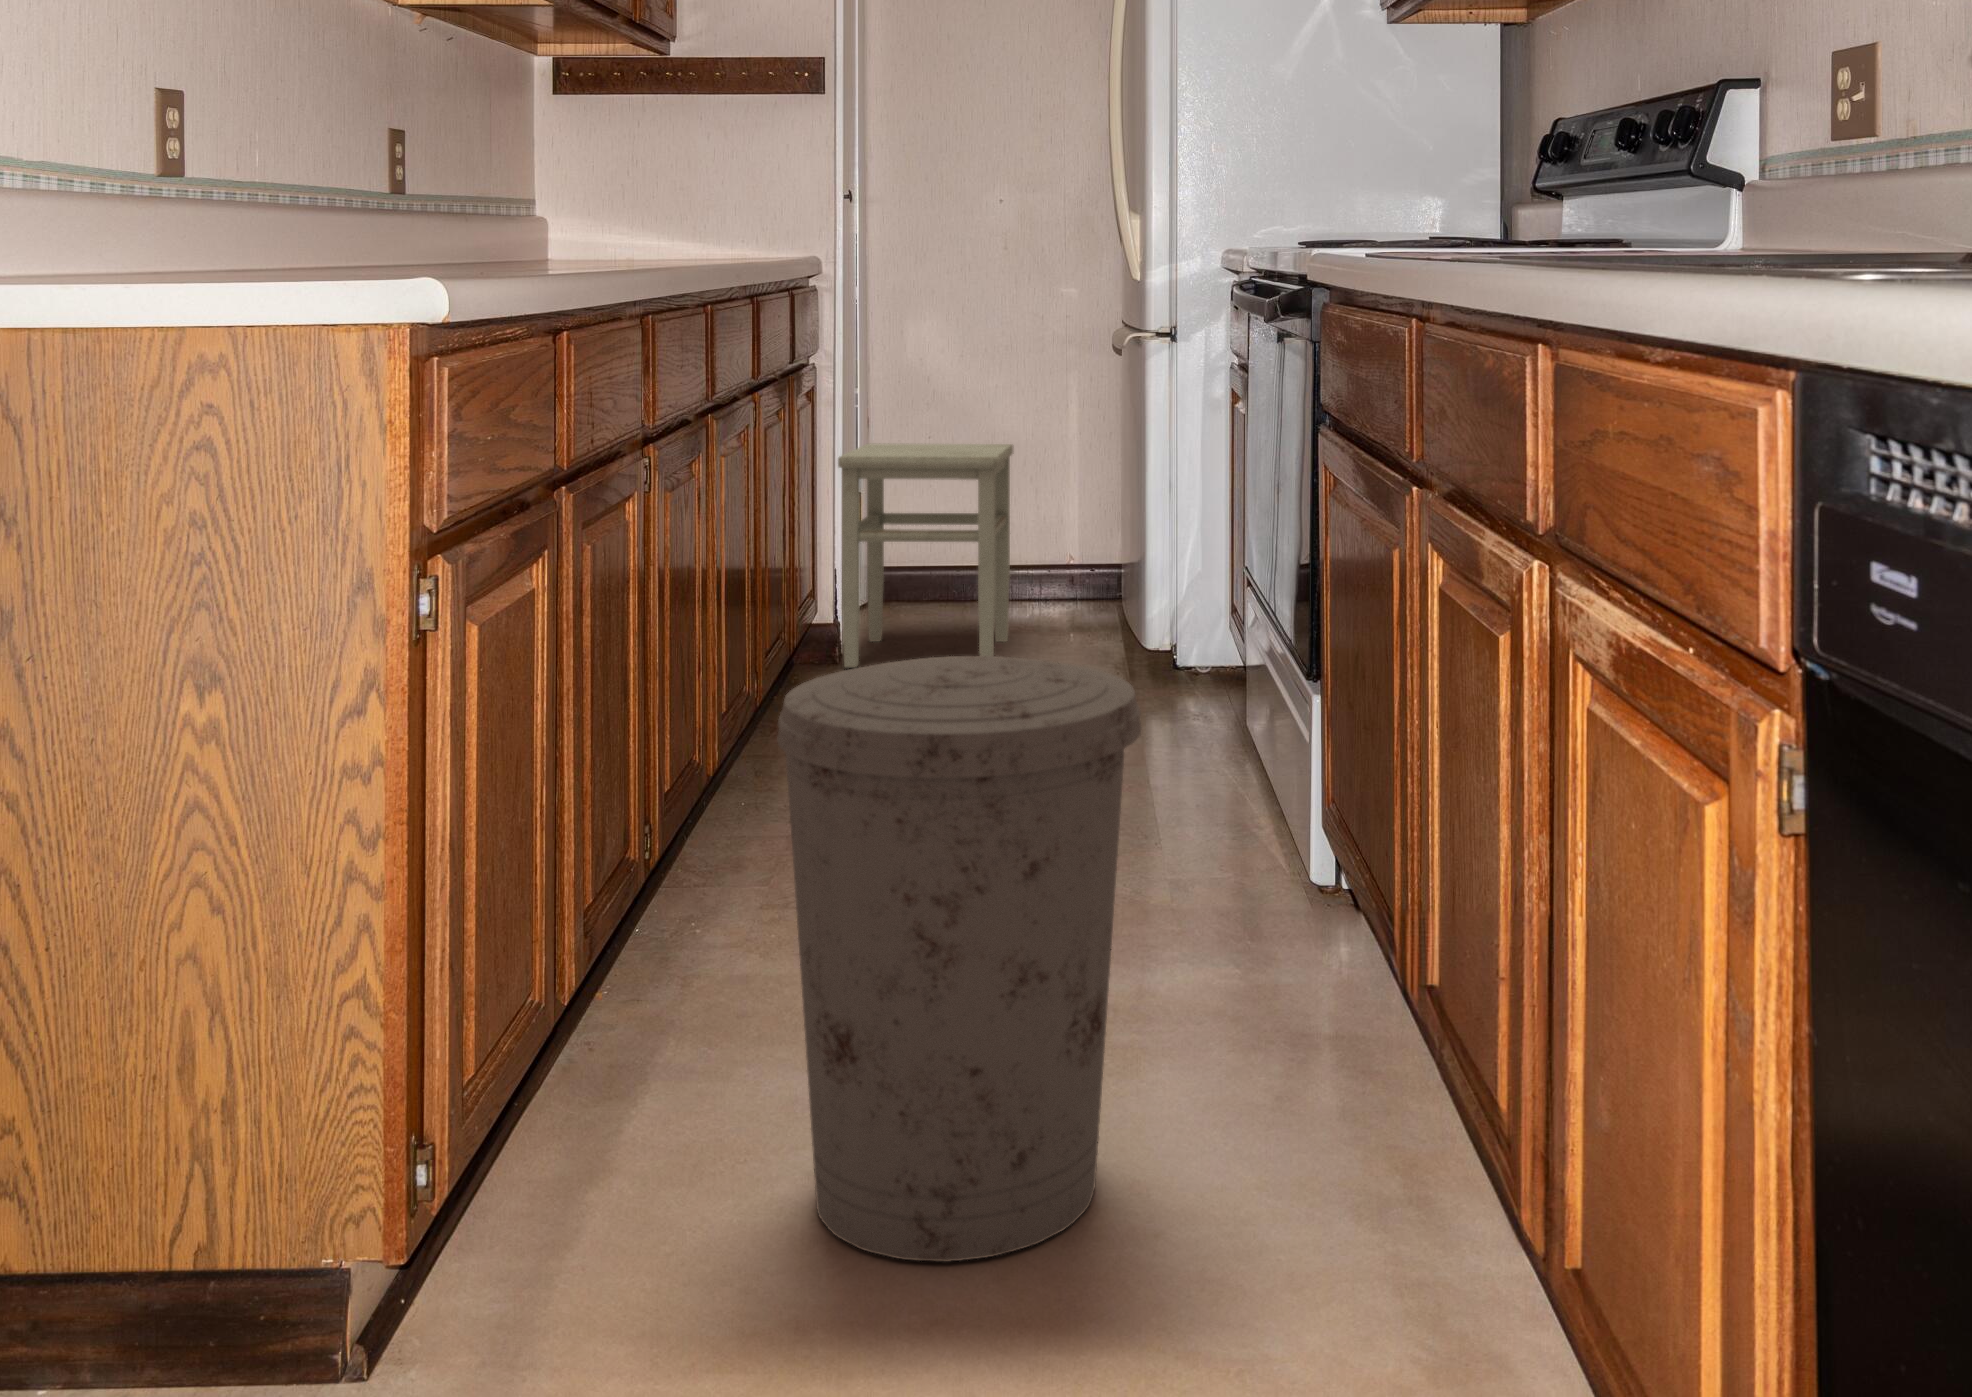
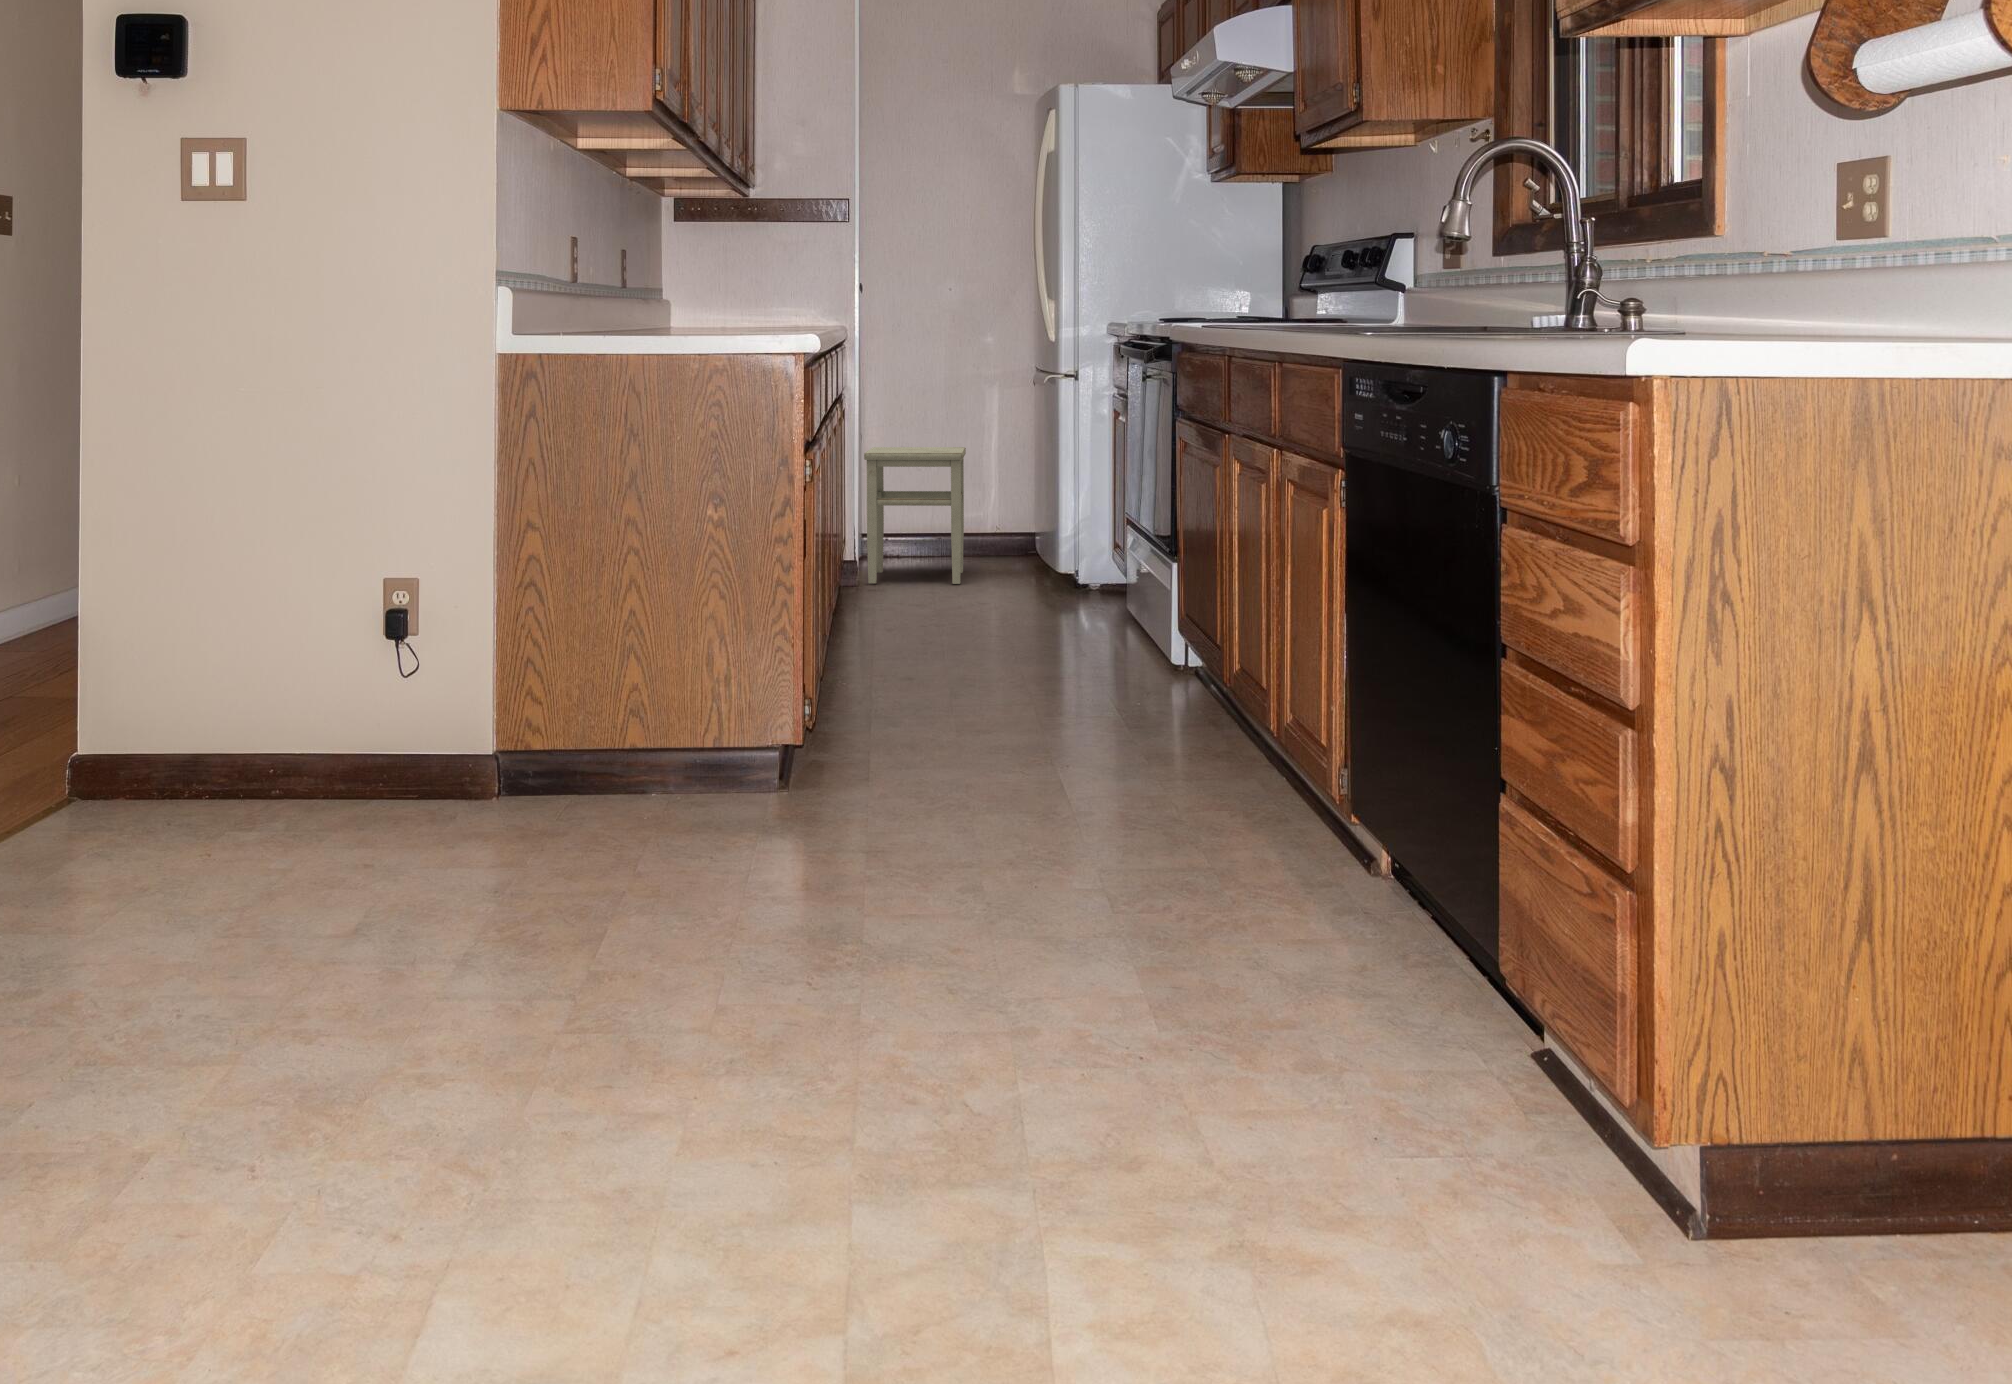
trash can: present [777,656,1141,1262] -> none [953,511,1112,758]

